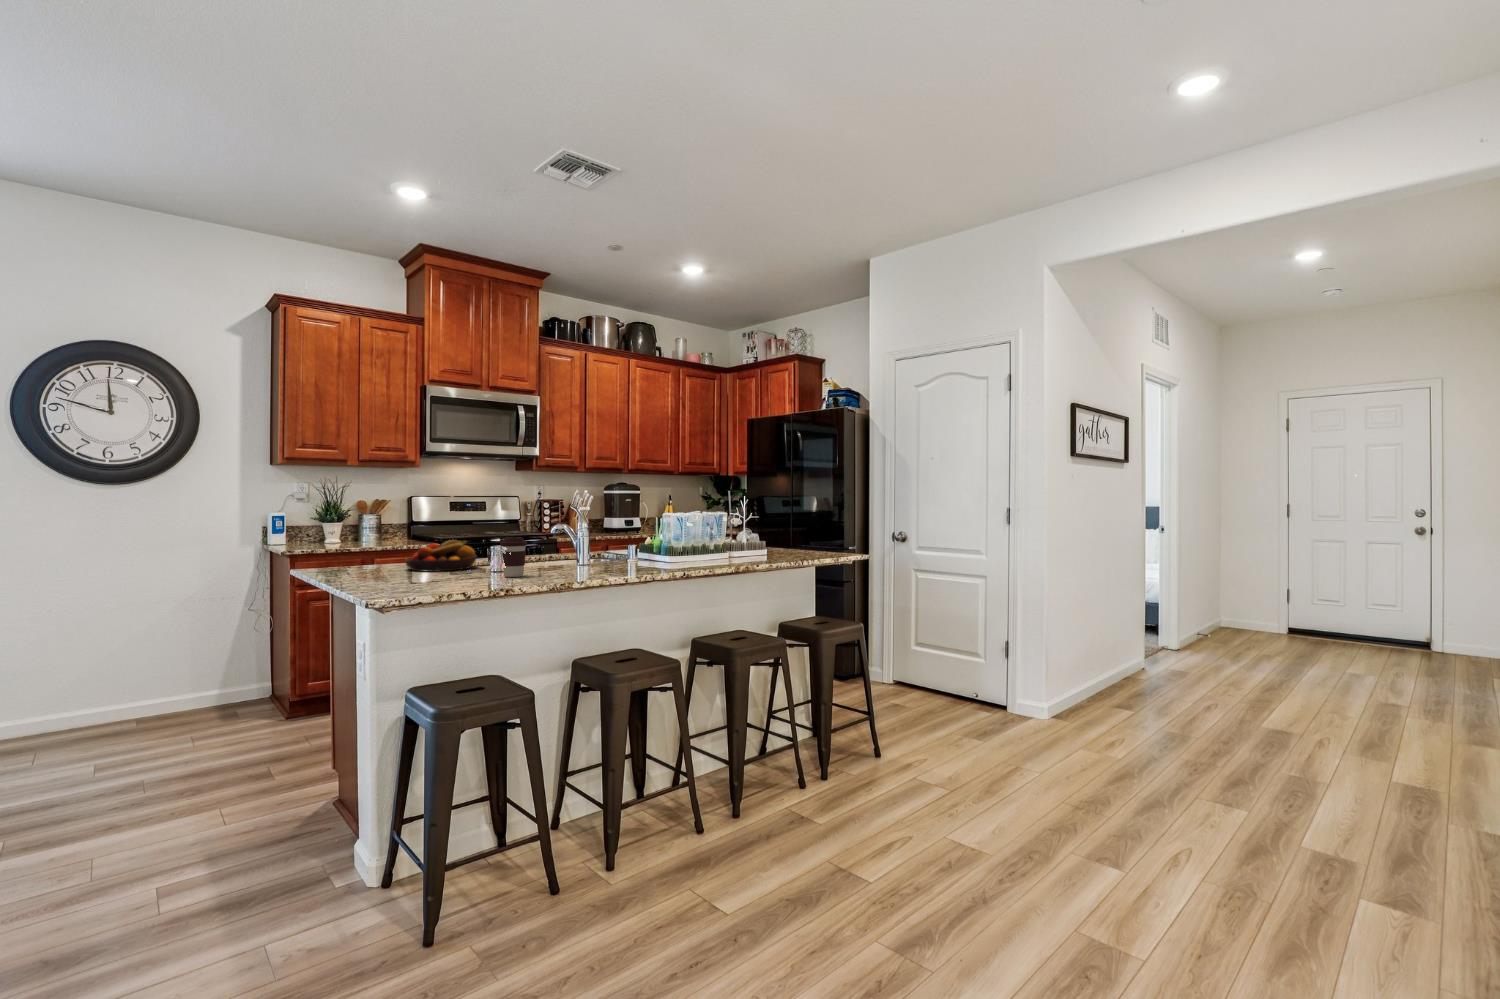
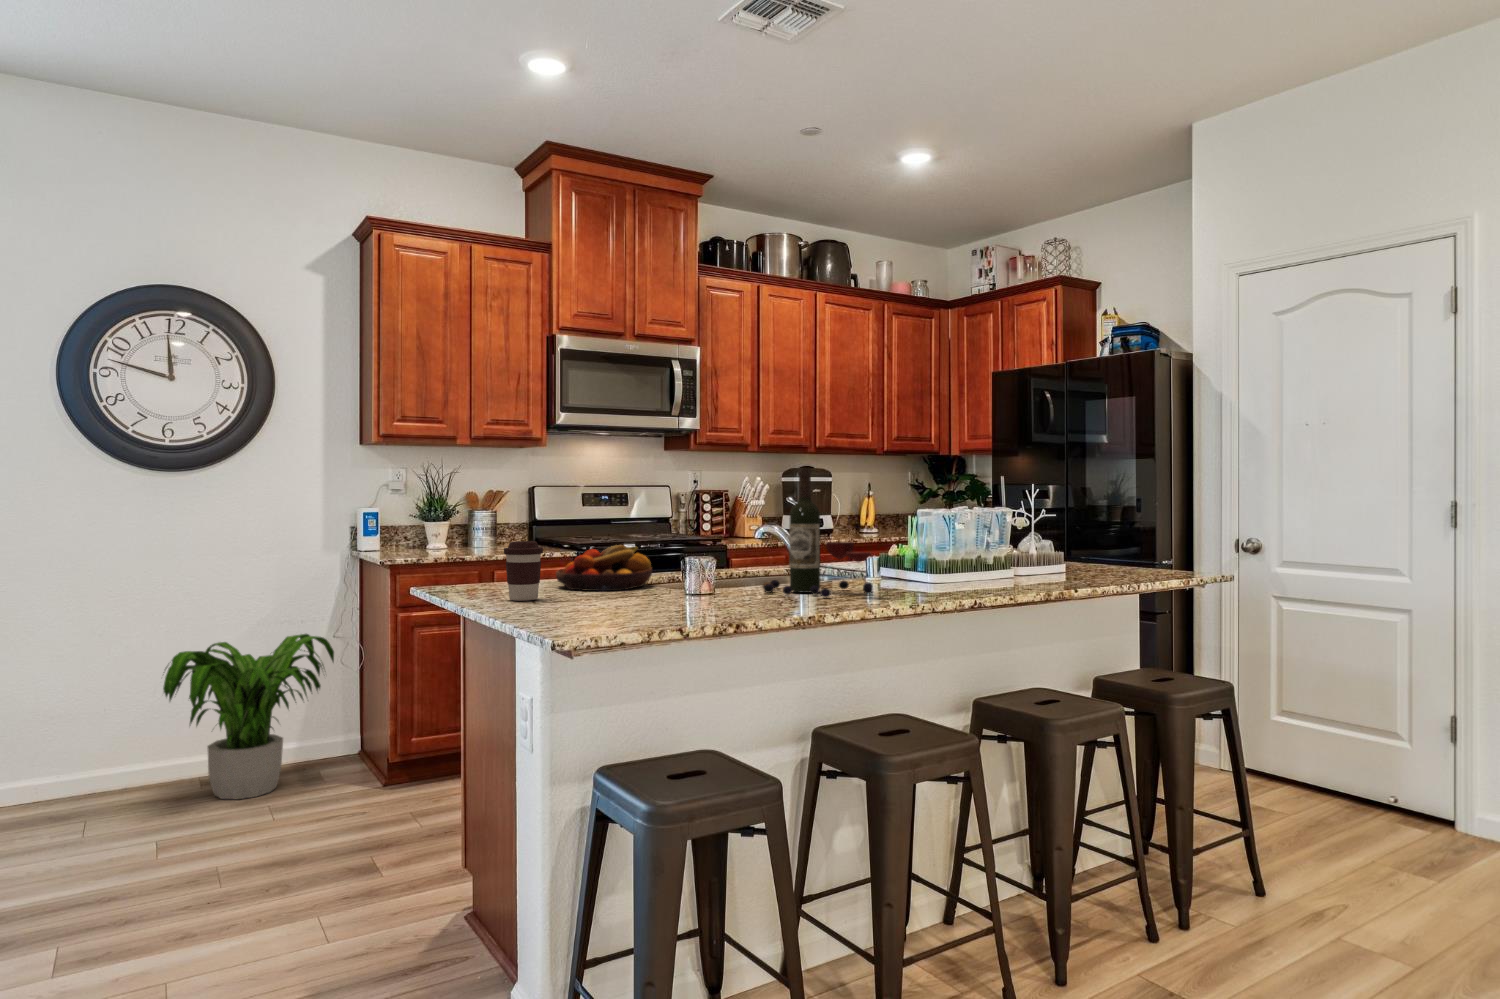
wine bottle: none [548,488,623,574] -> present [763,468,873,597]
coffee cup: present [500,537,527,577] -> present [504,541,543,601]
potted plant: none [96,608,246,734] -> present [163,634,334,799]

